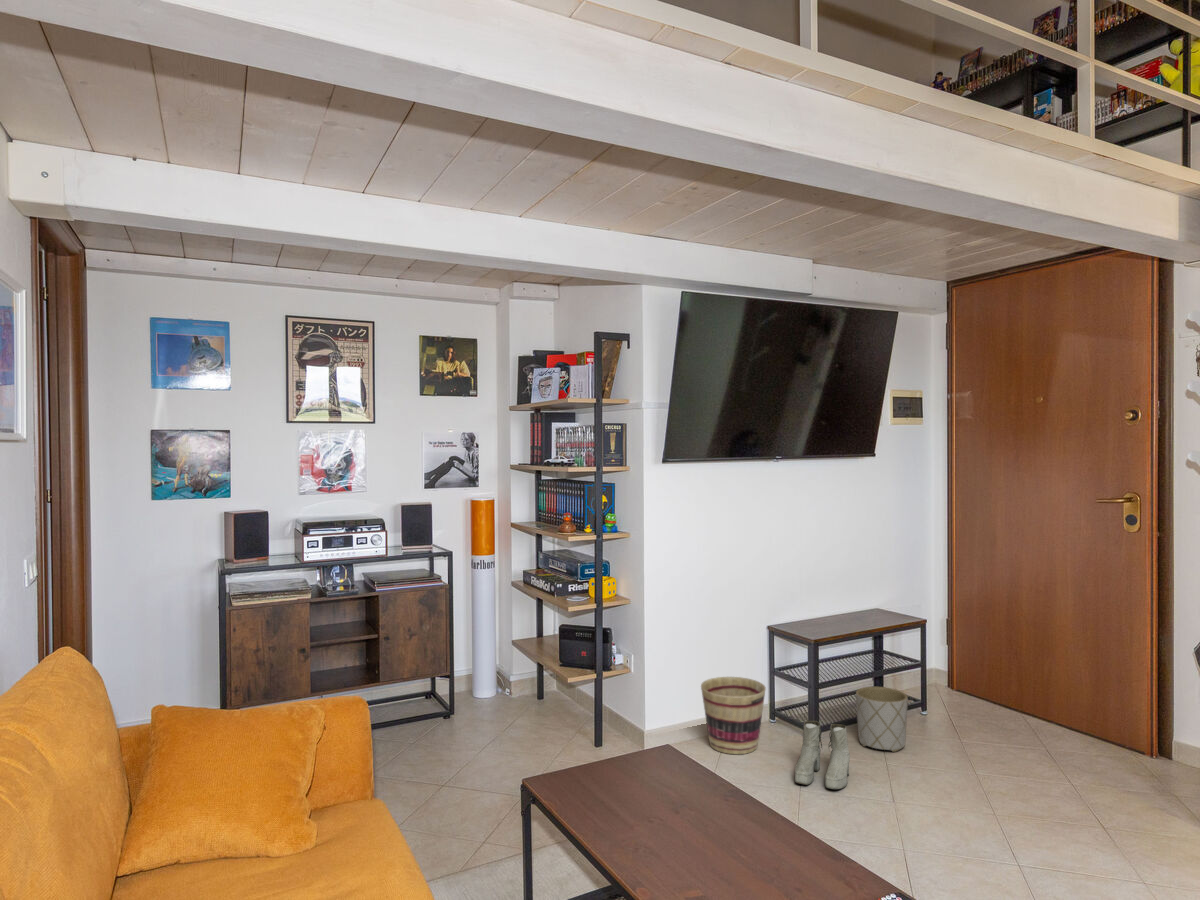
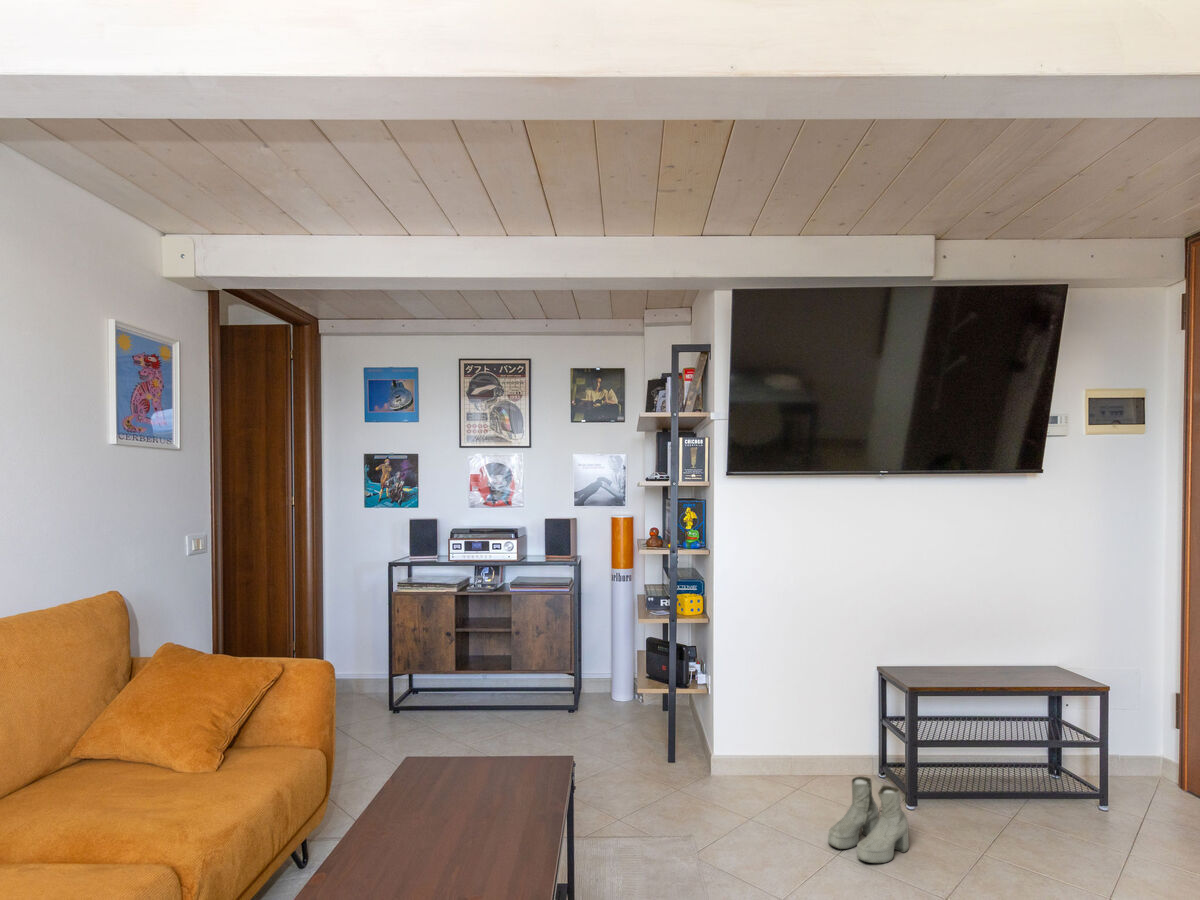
basket: present [701,677,766,754] -> none [771,714,844,802]
planter: present [856,687,908,752] -> none [957,755,1025,842]

